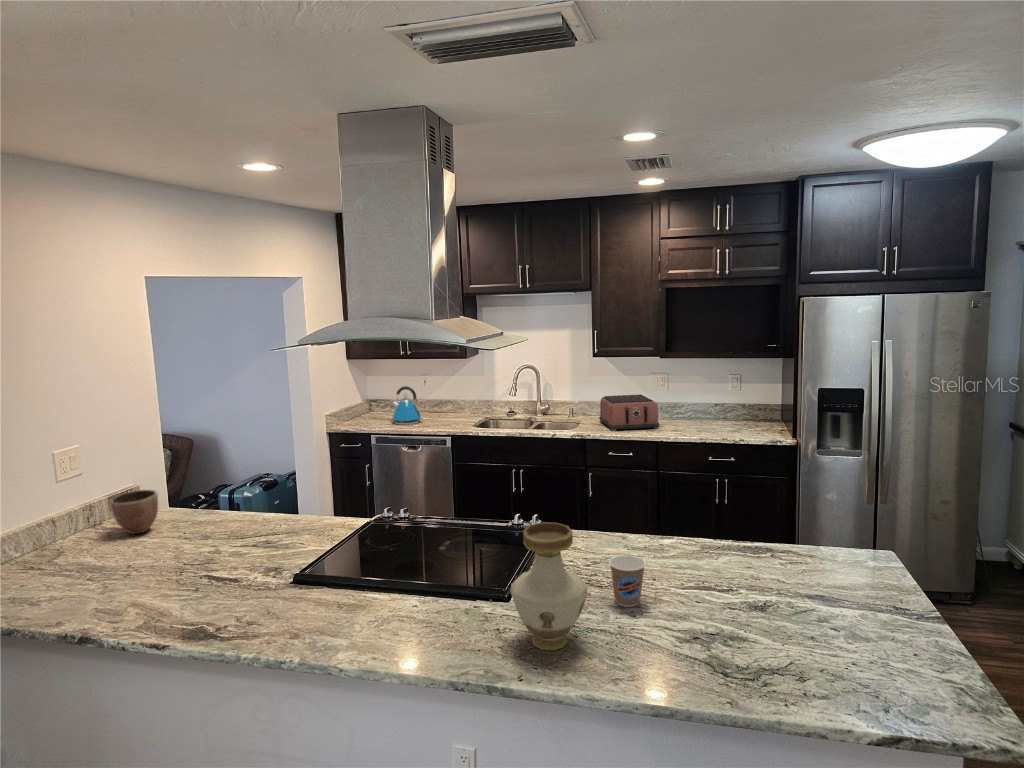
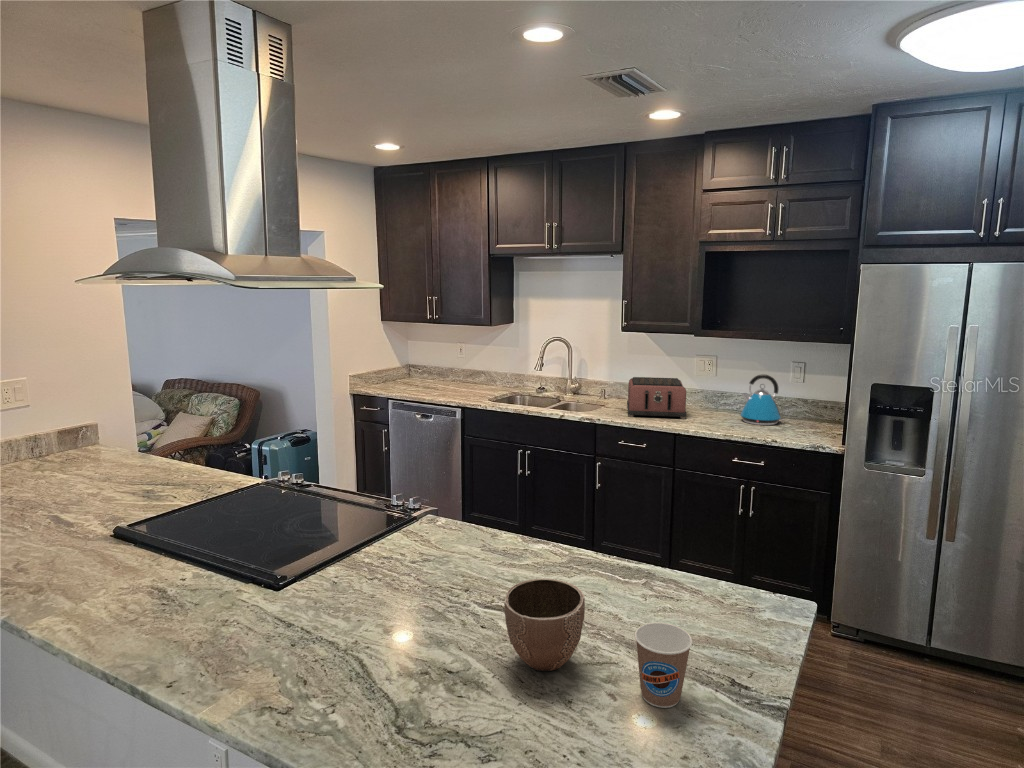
kettle: present [392,386,422,425] -> present [741,375,784,425]
decorative bowl: present [111,490,158,534] -> present [504,578,585,671]
vase: present [510,522,588,651] -> none [198,497,301,656]
coffee cup: present [610,555,646,607] -> present [635,622,692,708]

